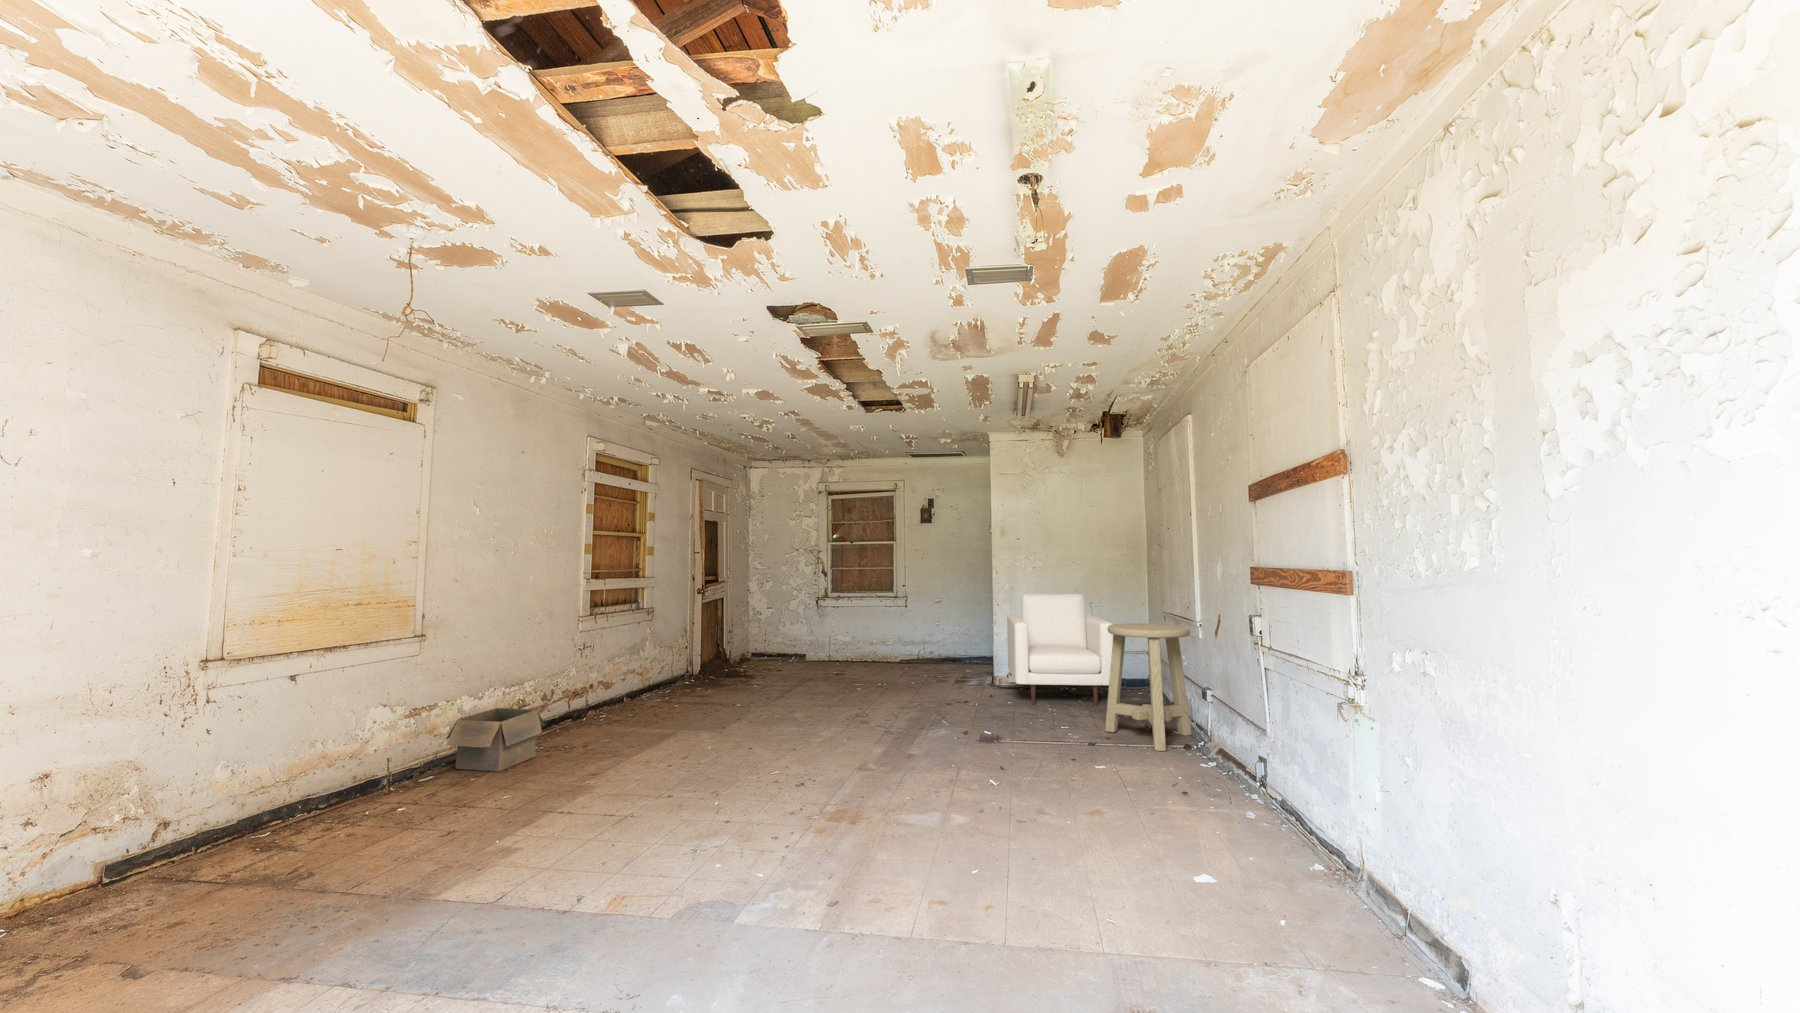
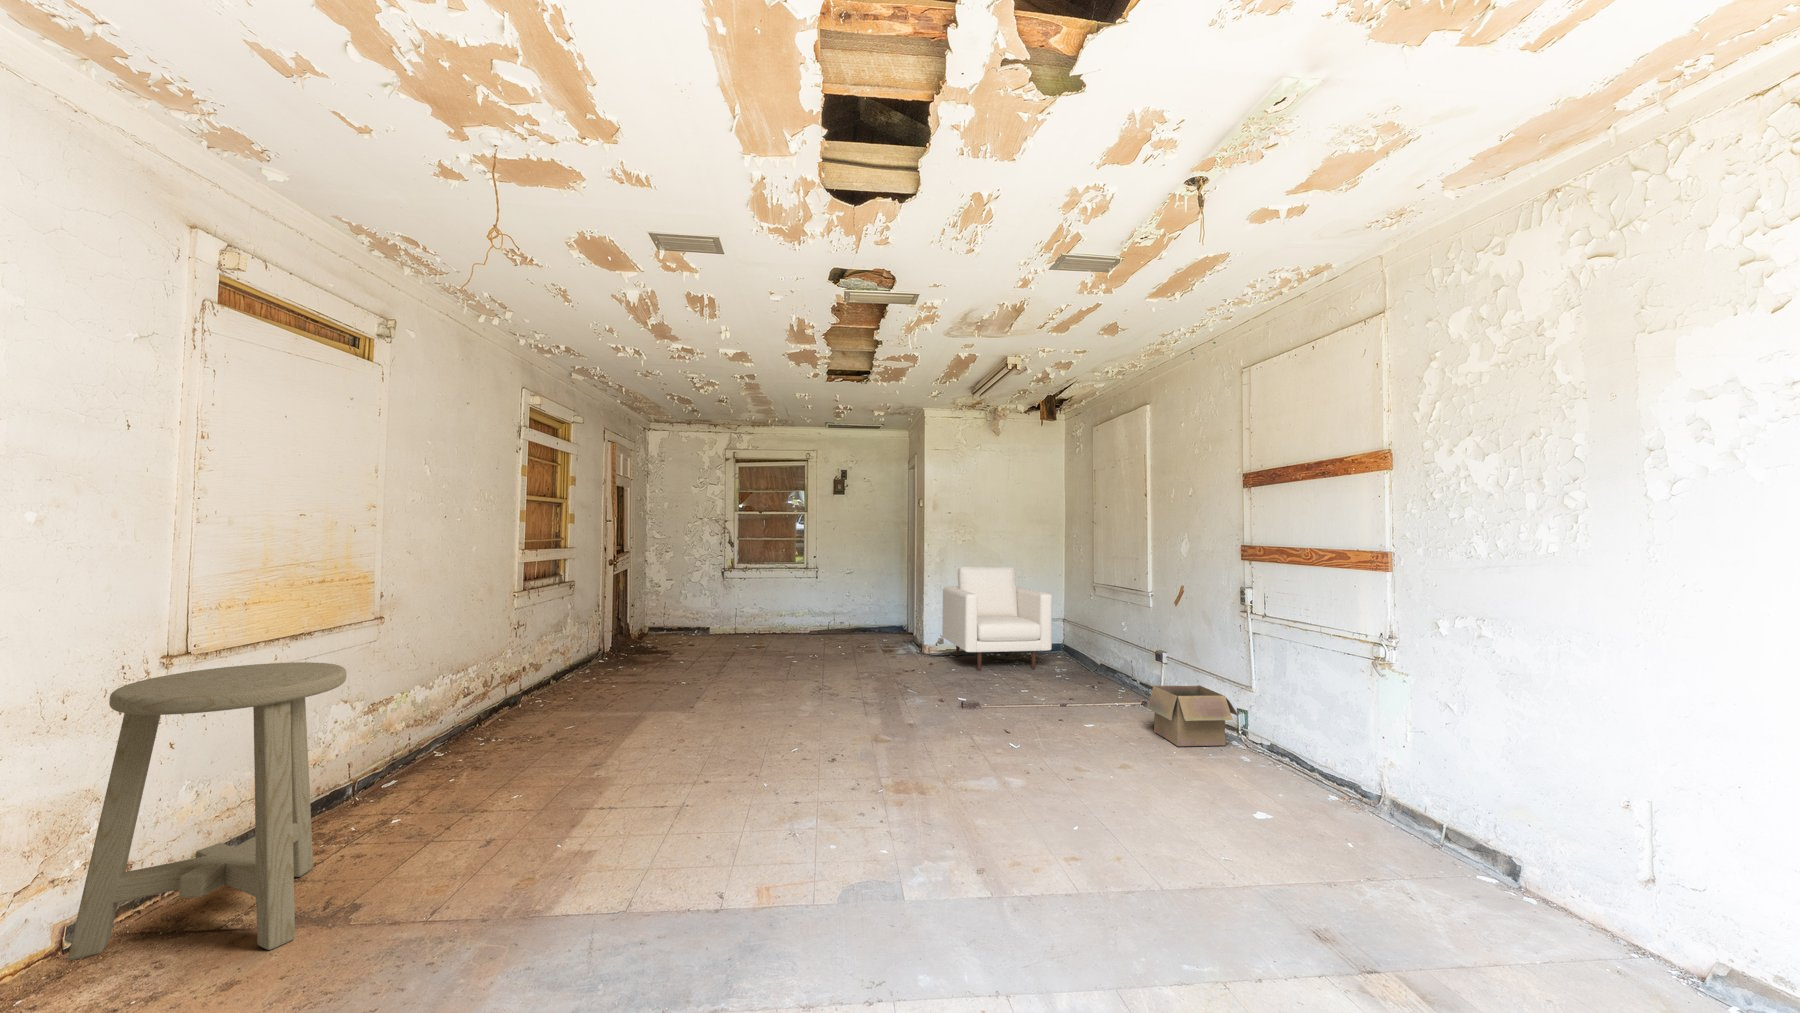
stool: present [1105,623,1192,751] -> present [68,662,346,960]
box: present [446,708,545,772] -> present [1147,685,1238,746]

